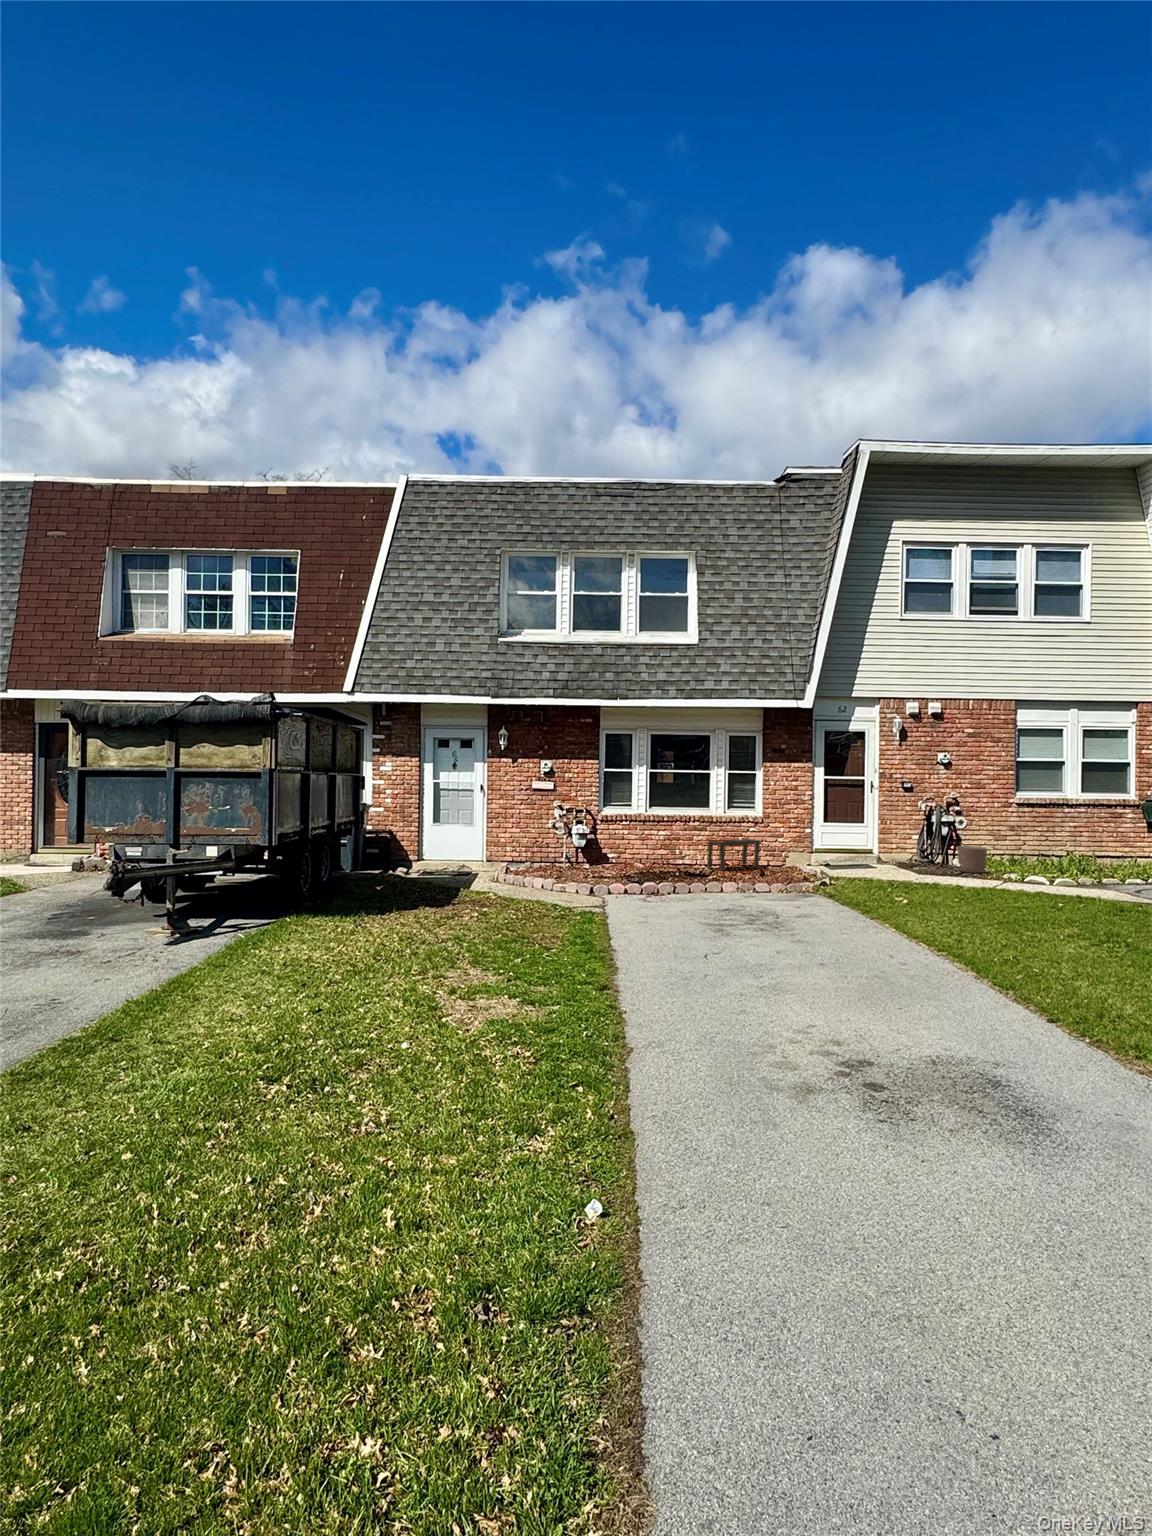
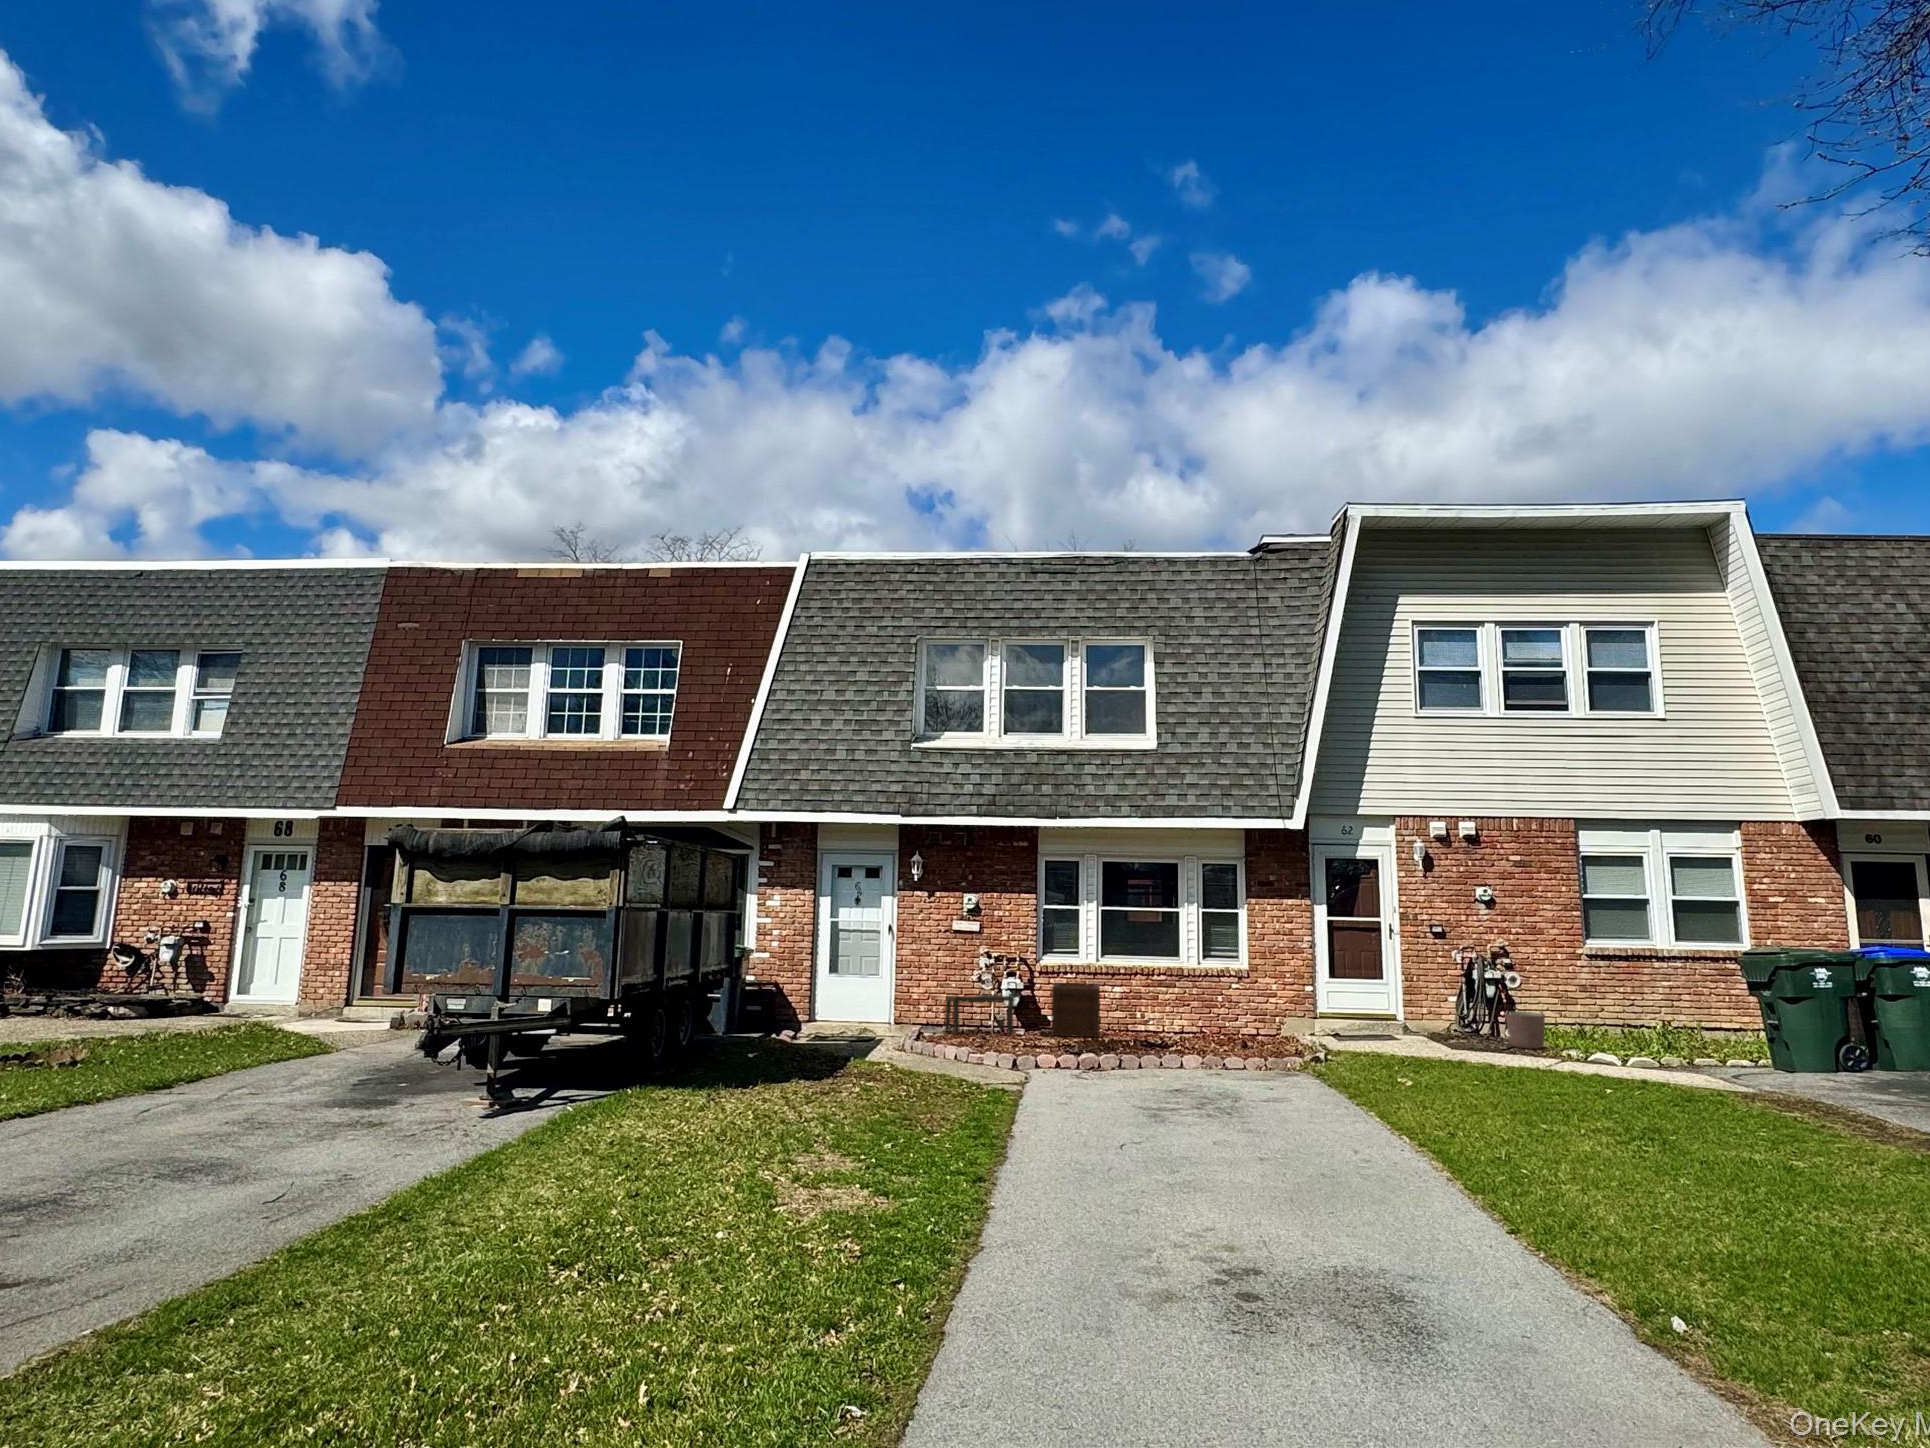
wooden crate: none [613,828,652,869] -> present [1051,983,1100,1037]
bench: present [707,839,761,871] -> present [945,995,1015,1035]

